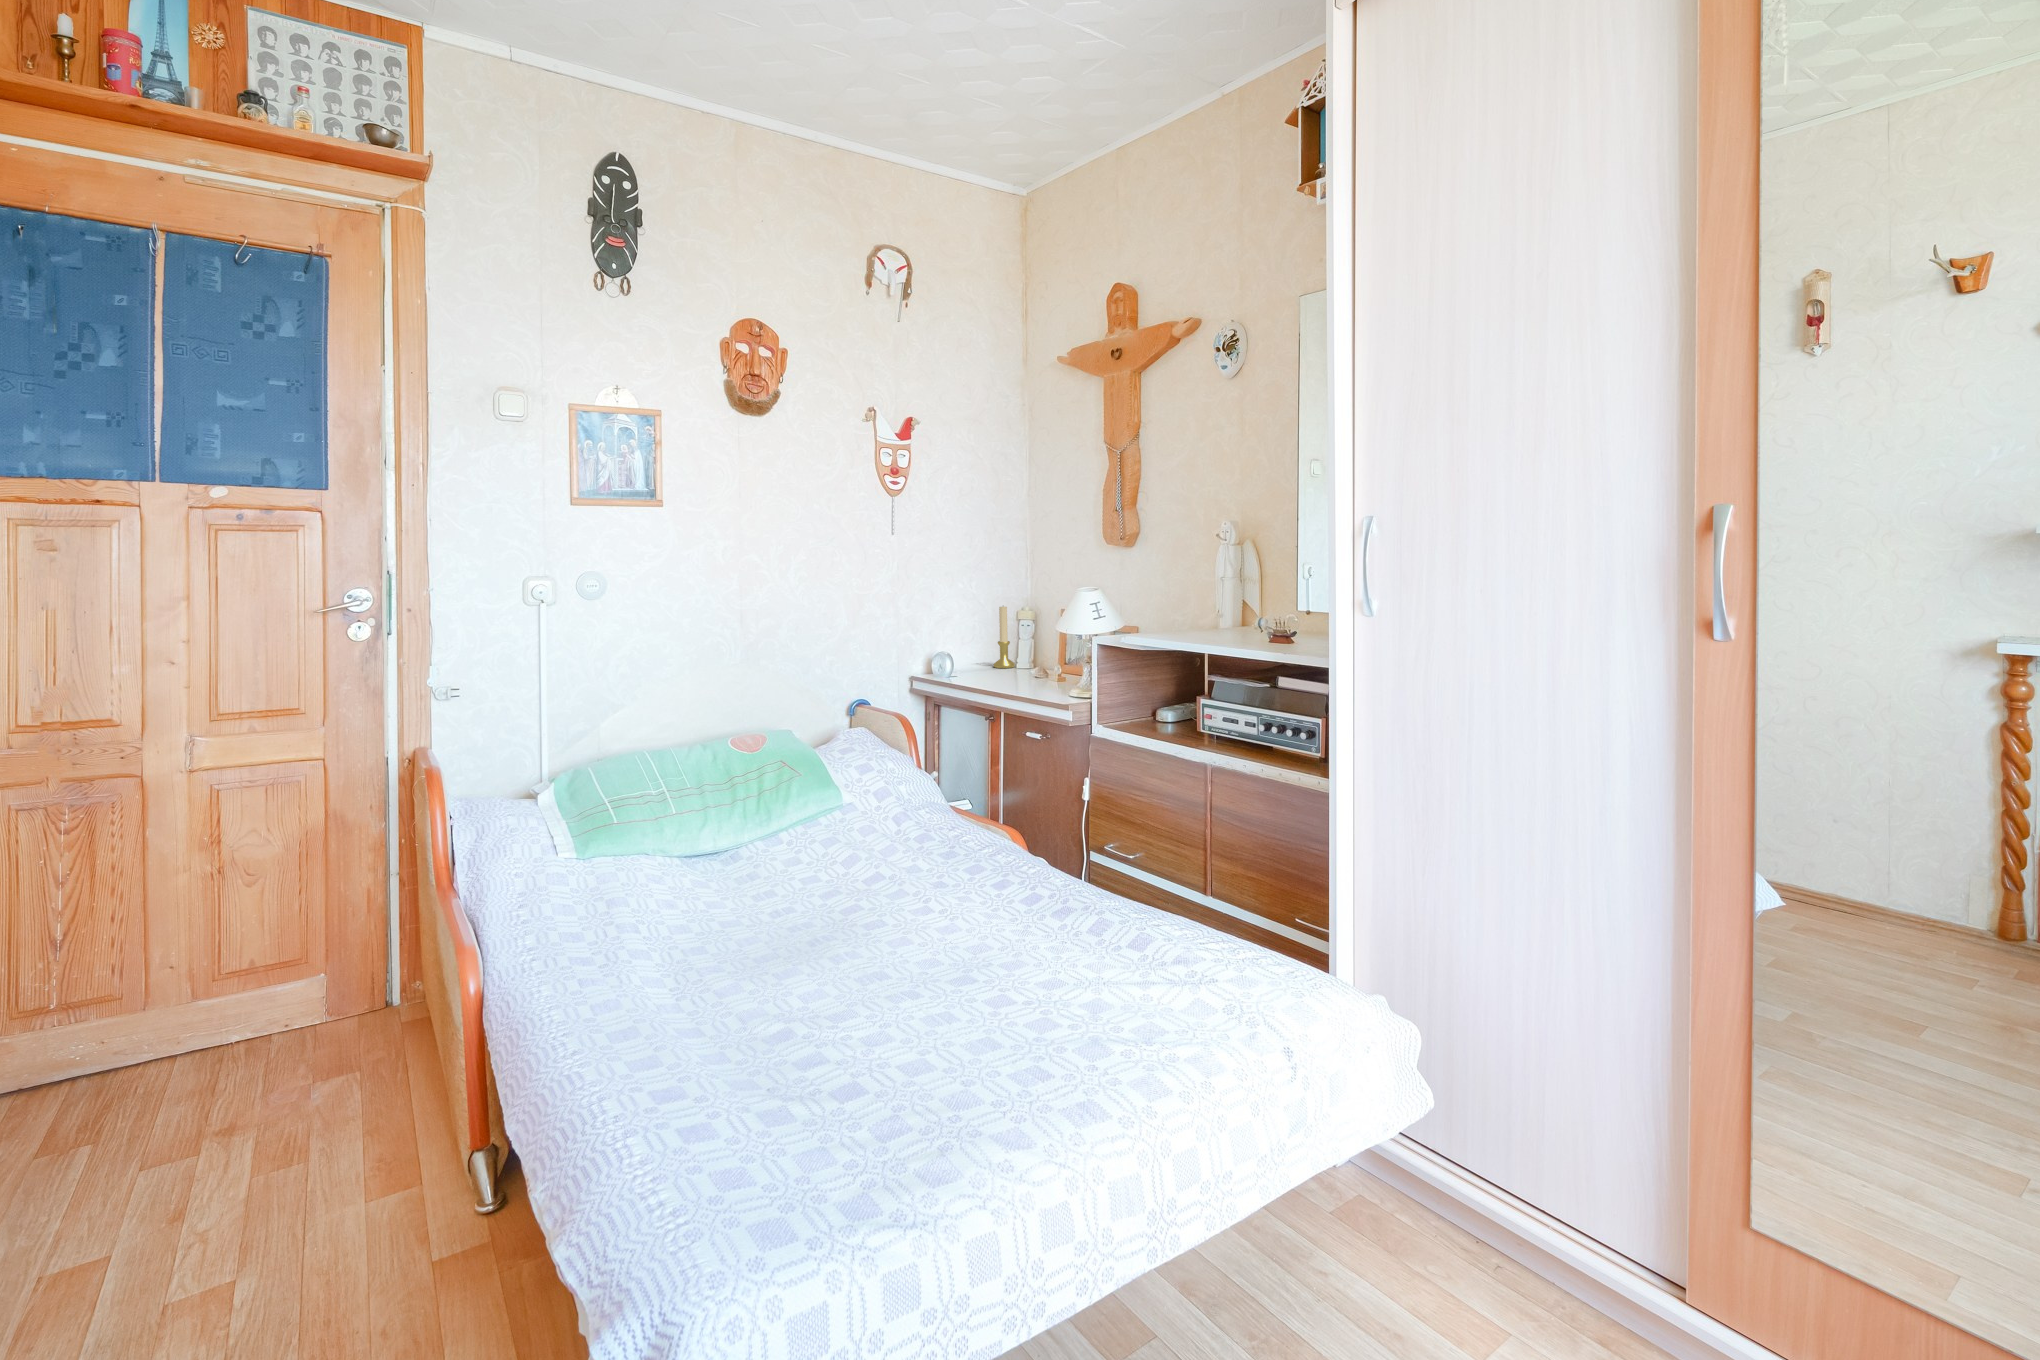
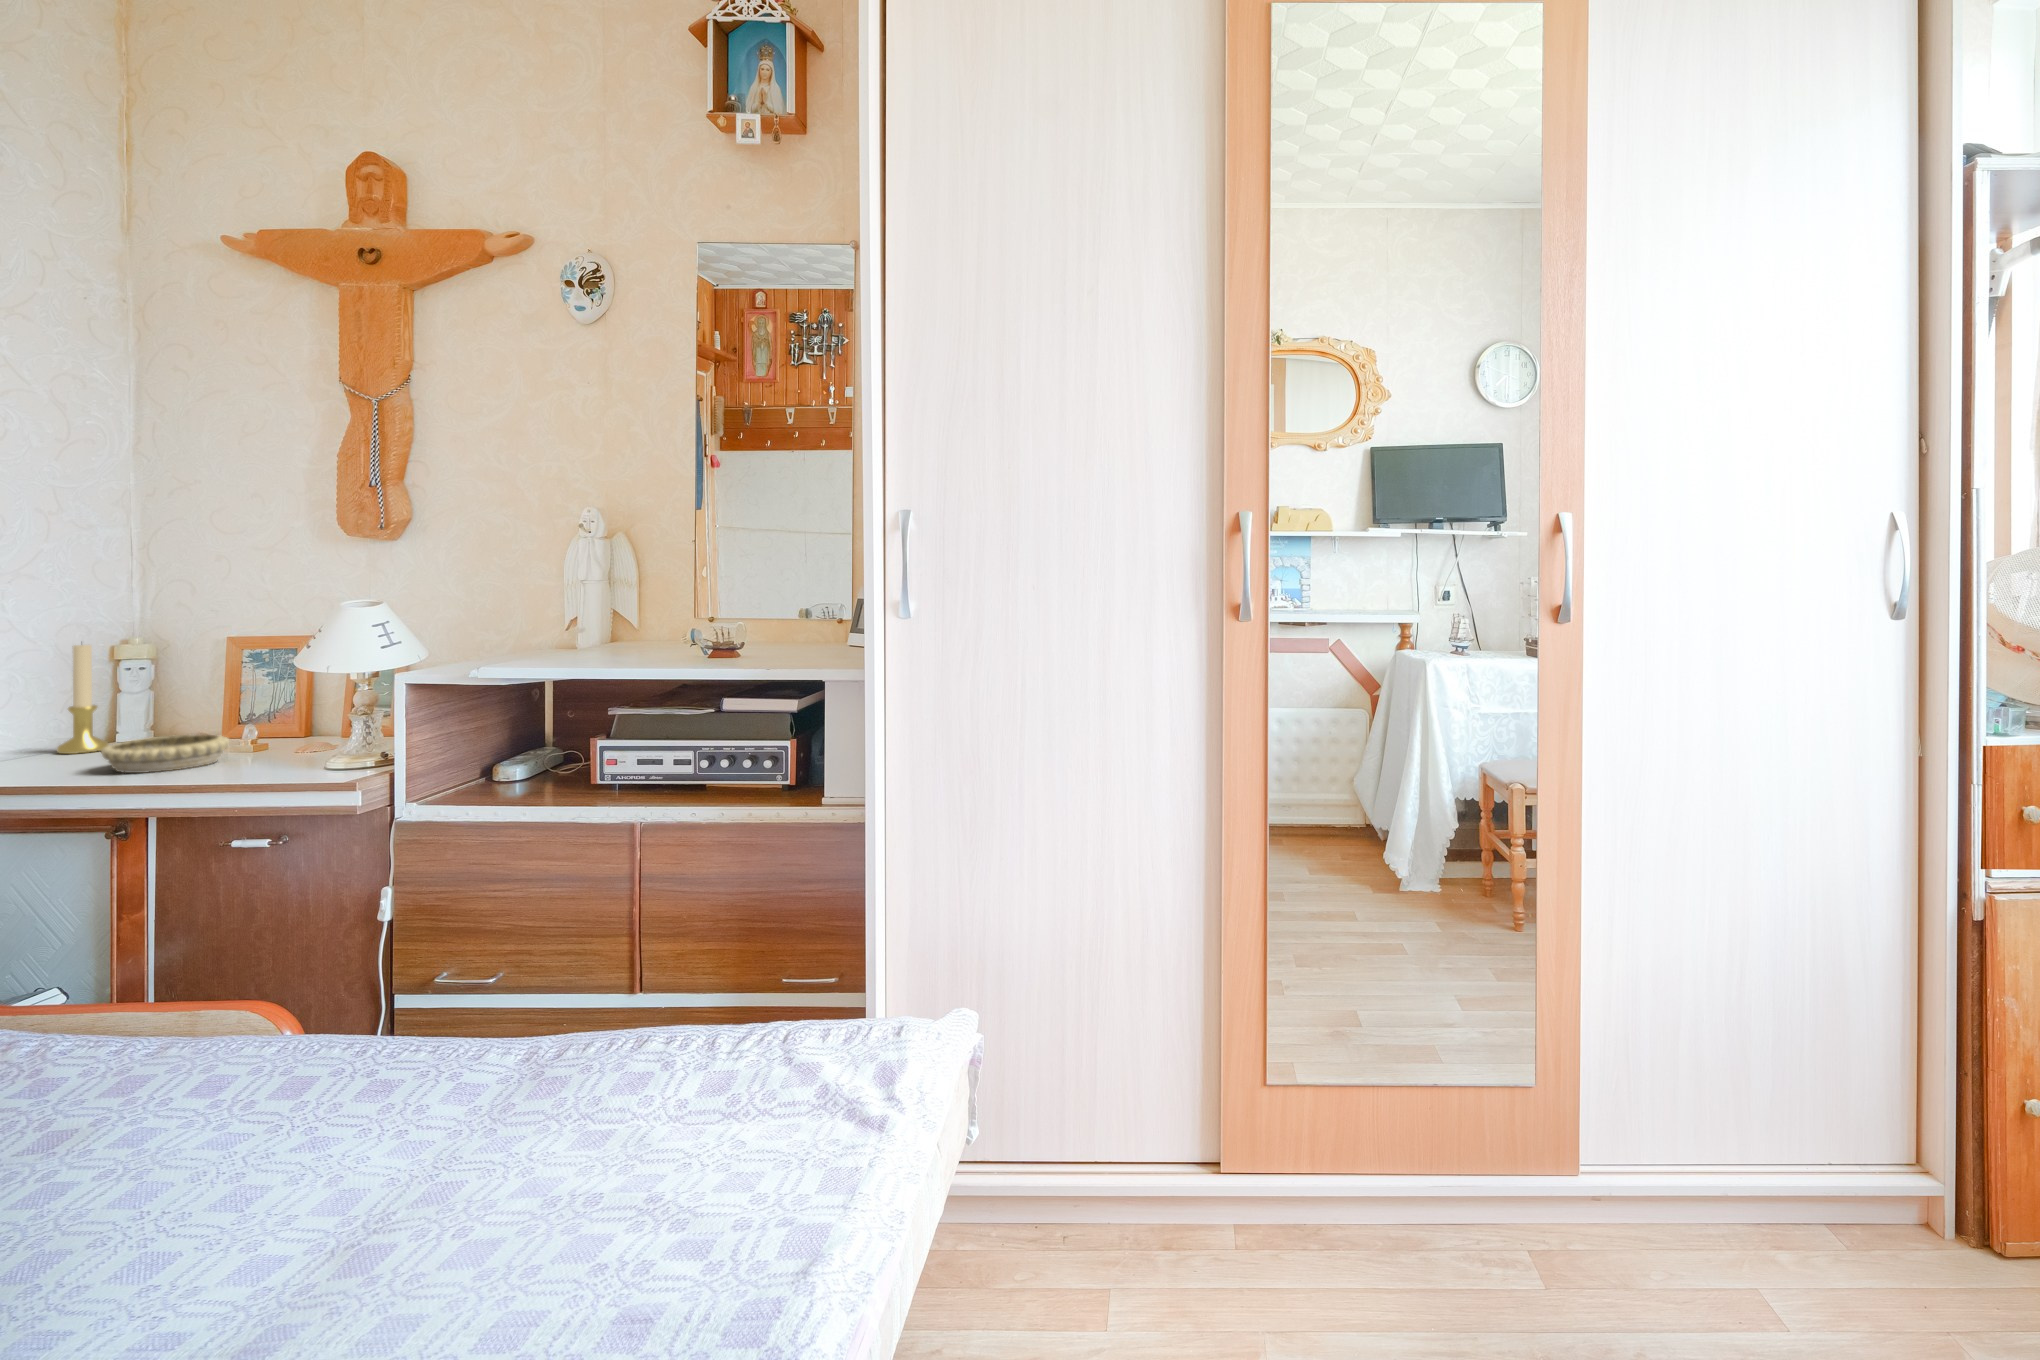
decorative bowl: none [988,664,1045,684] -> present [101,735,229,773]

